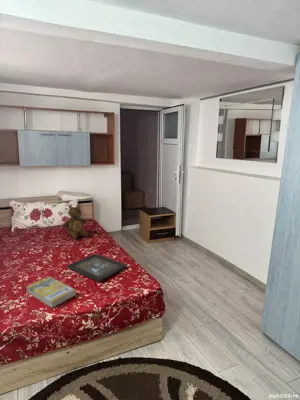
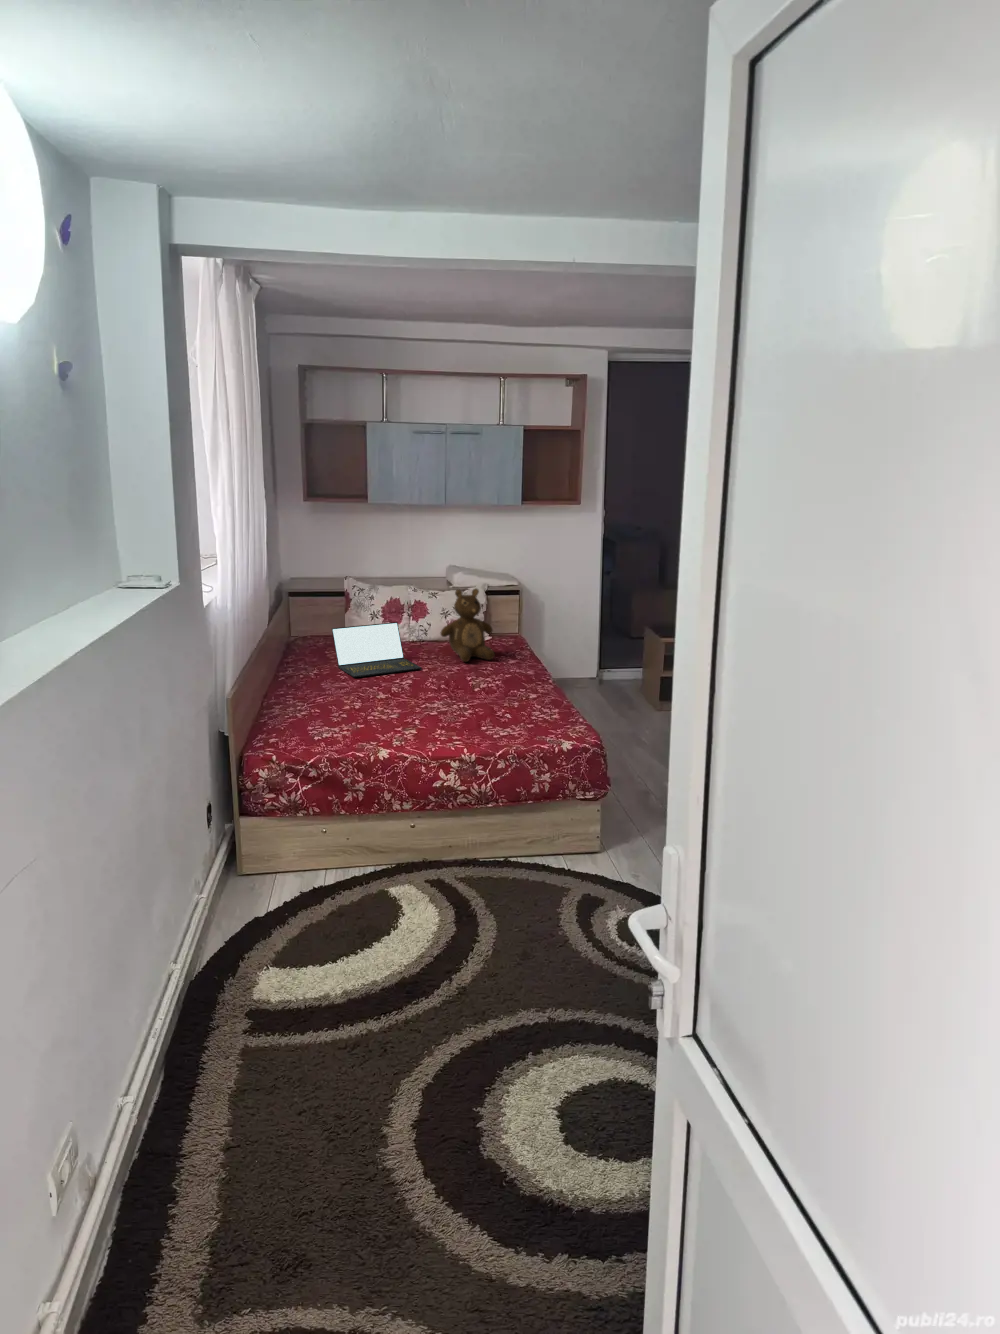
laptop: none [6,222,55,257] -> present [332,622,422,677]
tray: present [67,254,127,282] -> none [432,685,550,722]
book: present [27,277,76,307] -> none [354,704,435,743]

